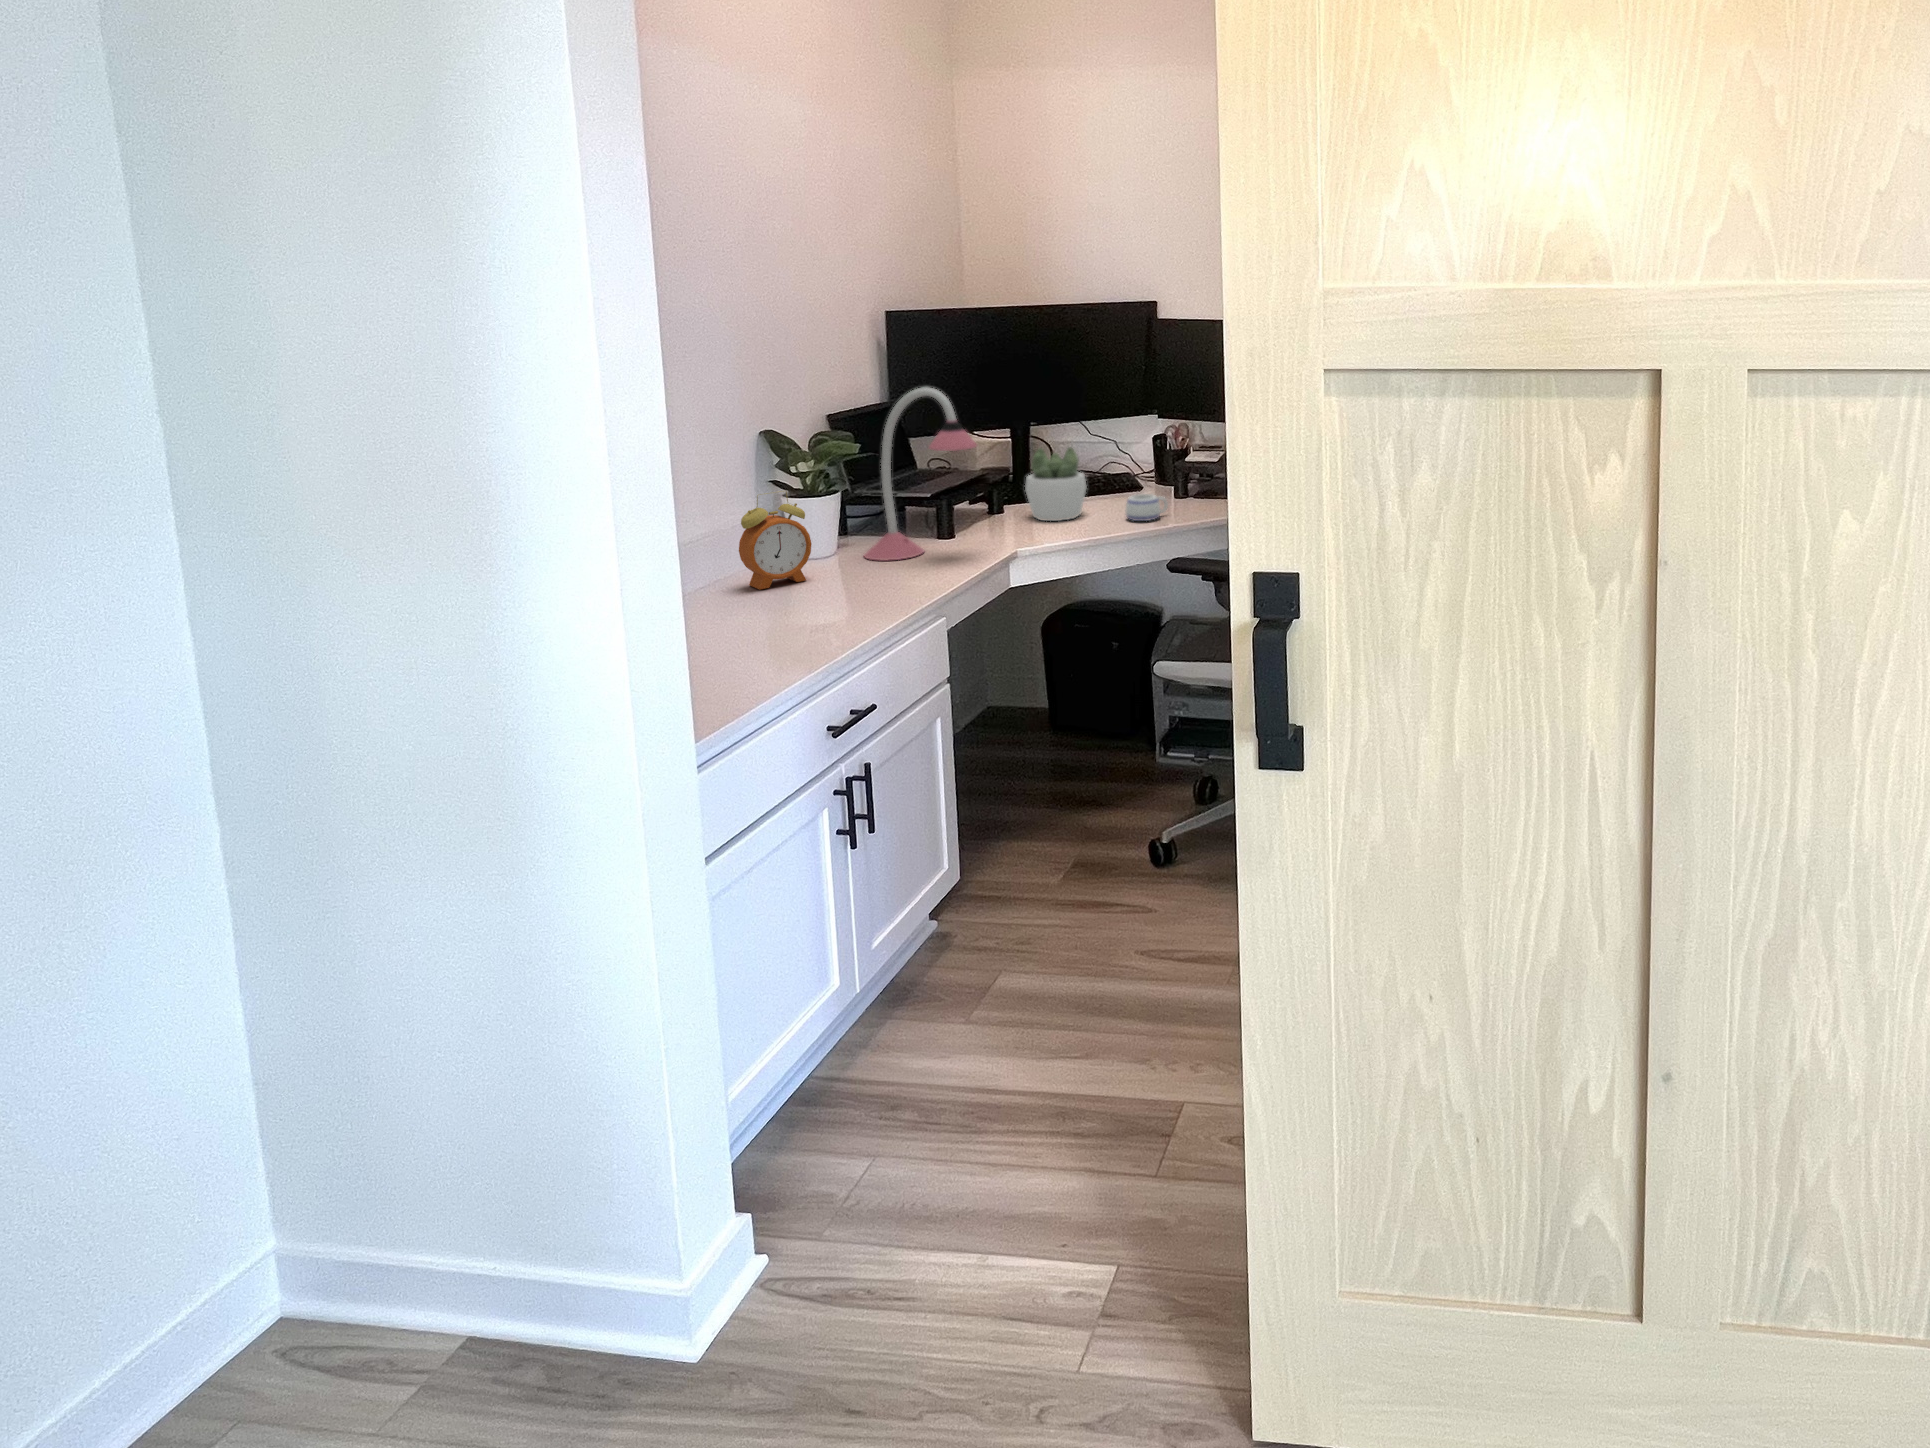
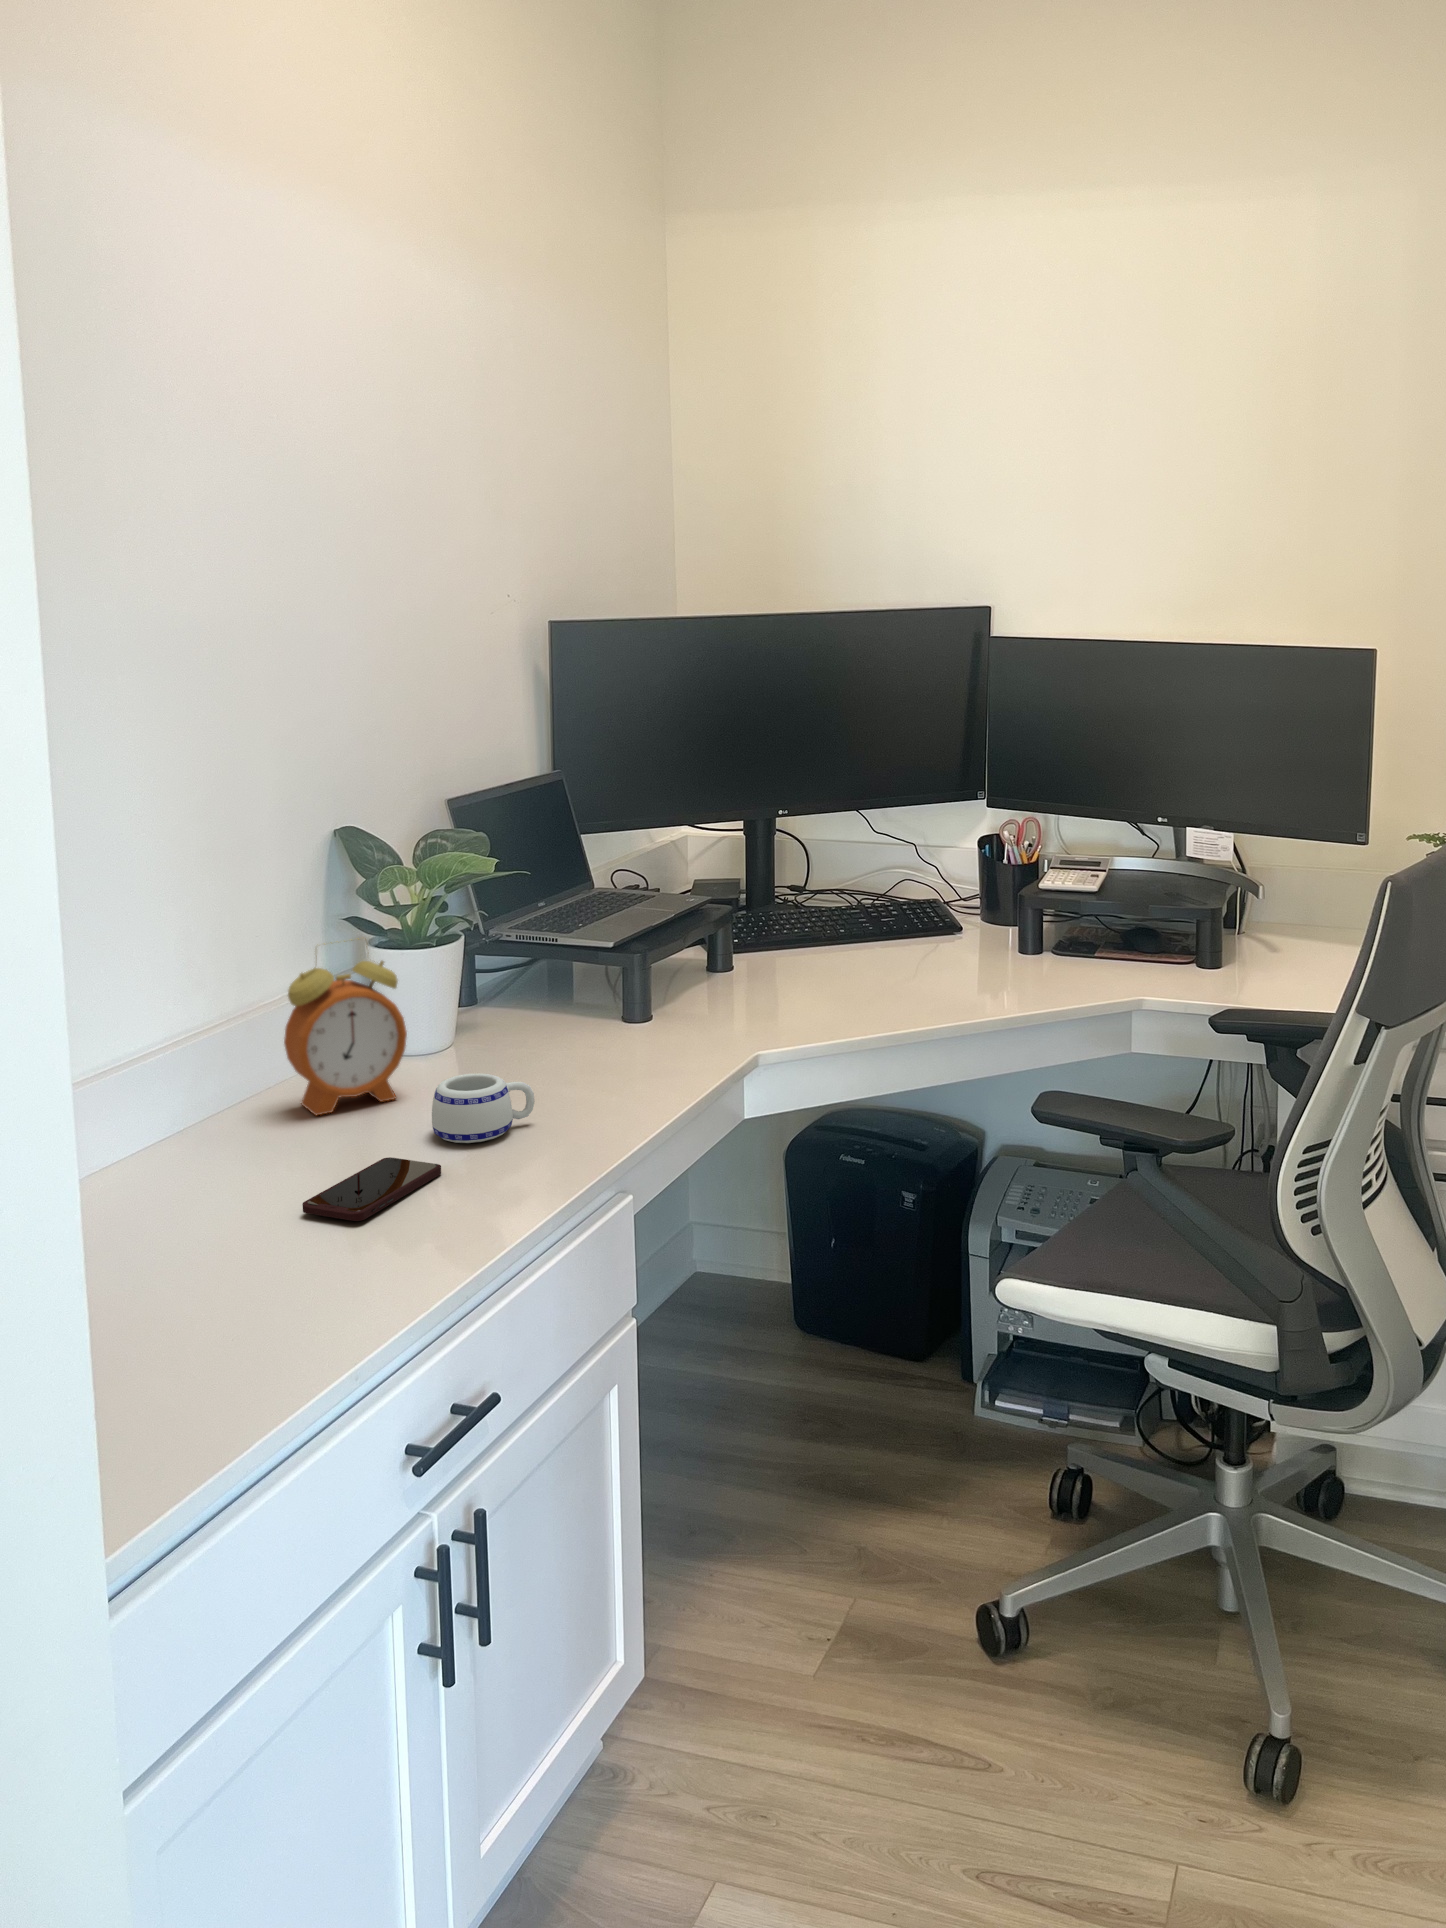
desk lamp: present [864,387,976,561] -> none [498,755,695,1062]
succulent plant: present [1025,447,1086,521] -> none [770,860,874,991]
mug: present [1125,494,1168,521] -> present [432,1073,535,1143]
smartphone: none [763,604,838,630] -> present [303,1157,441,1221]

